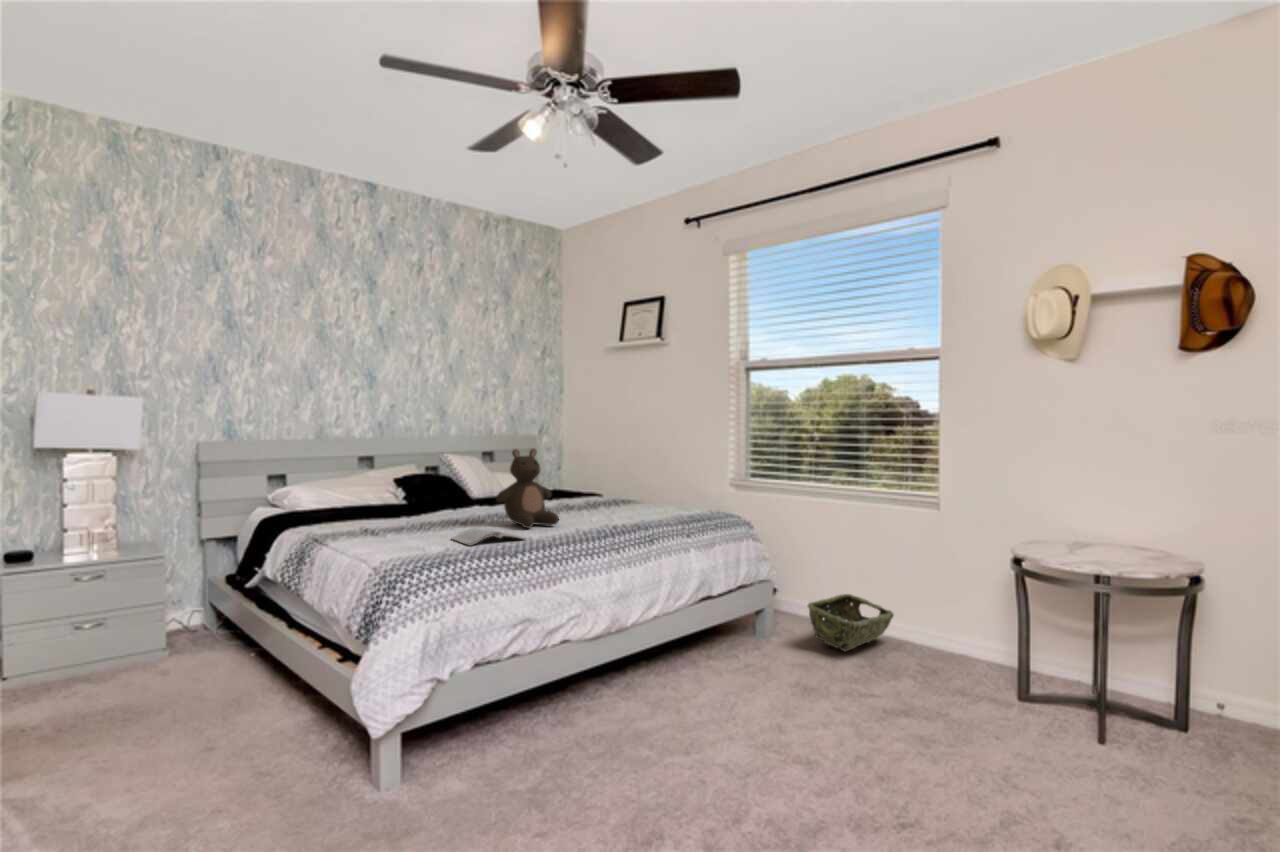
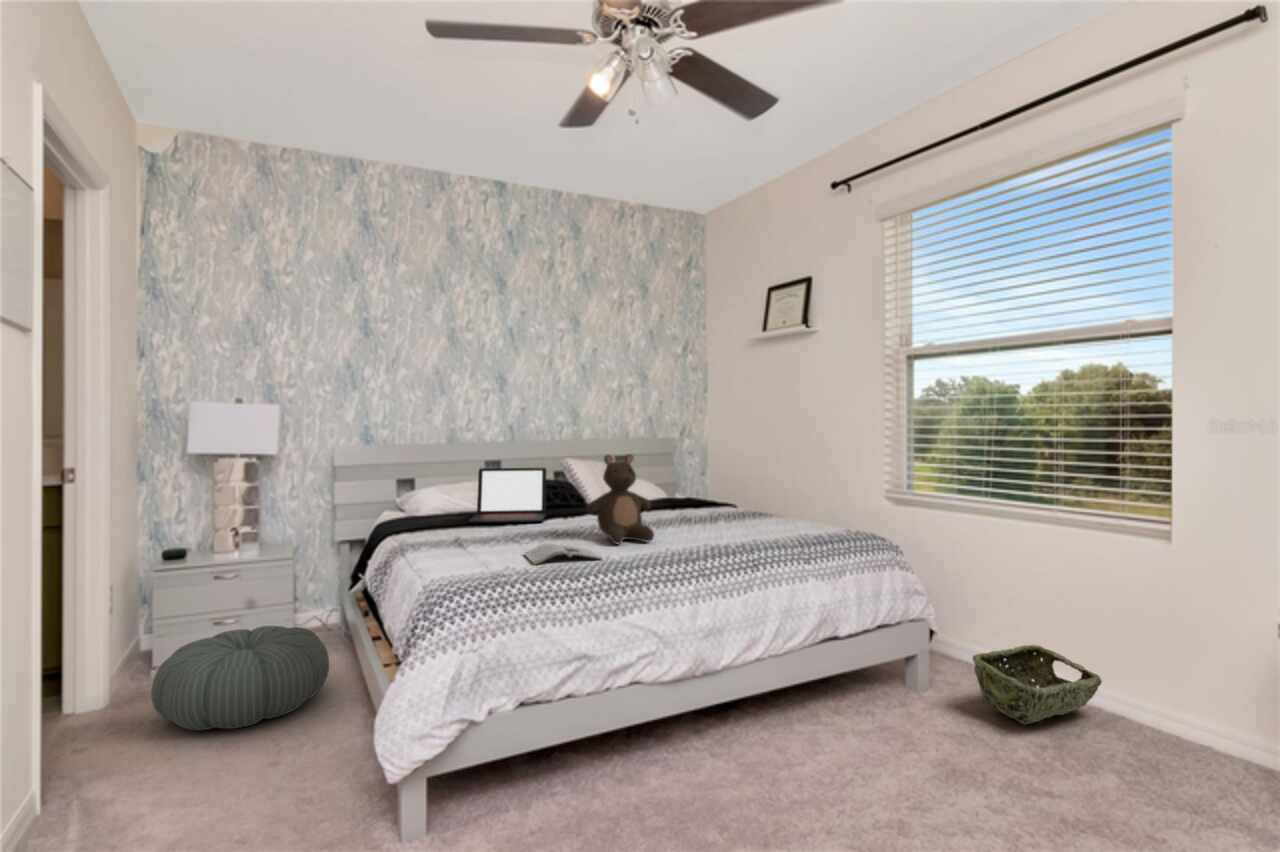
laptop: none [364,463,439,517] -> present [468,468,547,523]
pouf: none [33,629,231,737] -> present [151,626,329,730]

